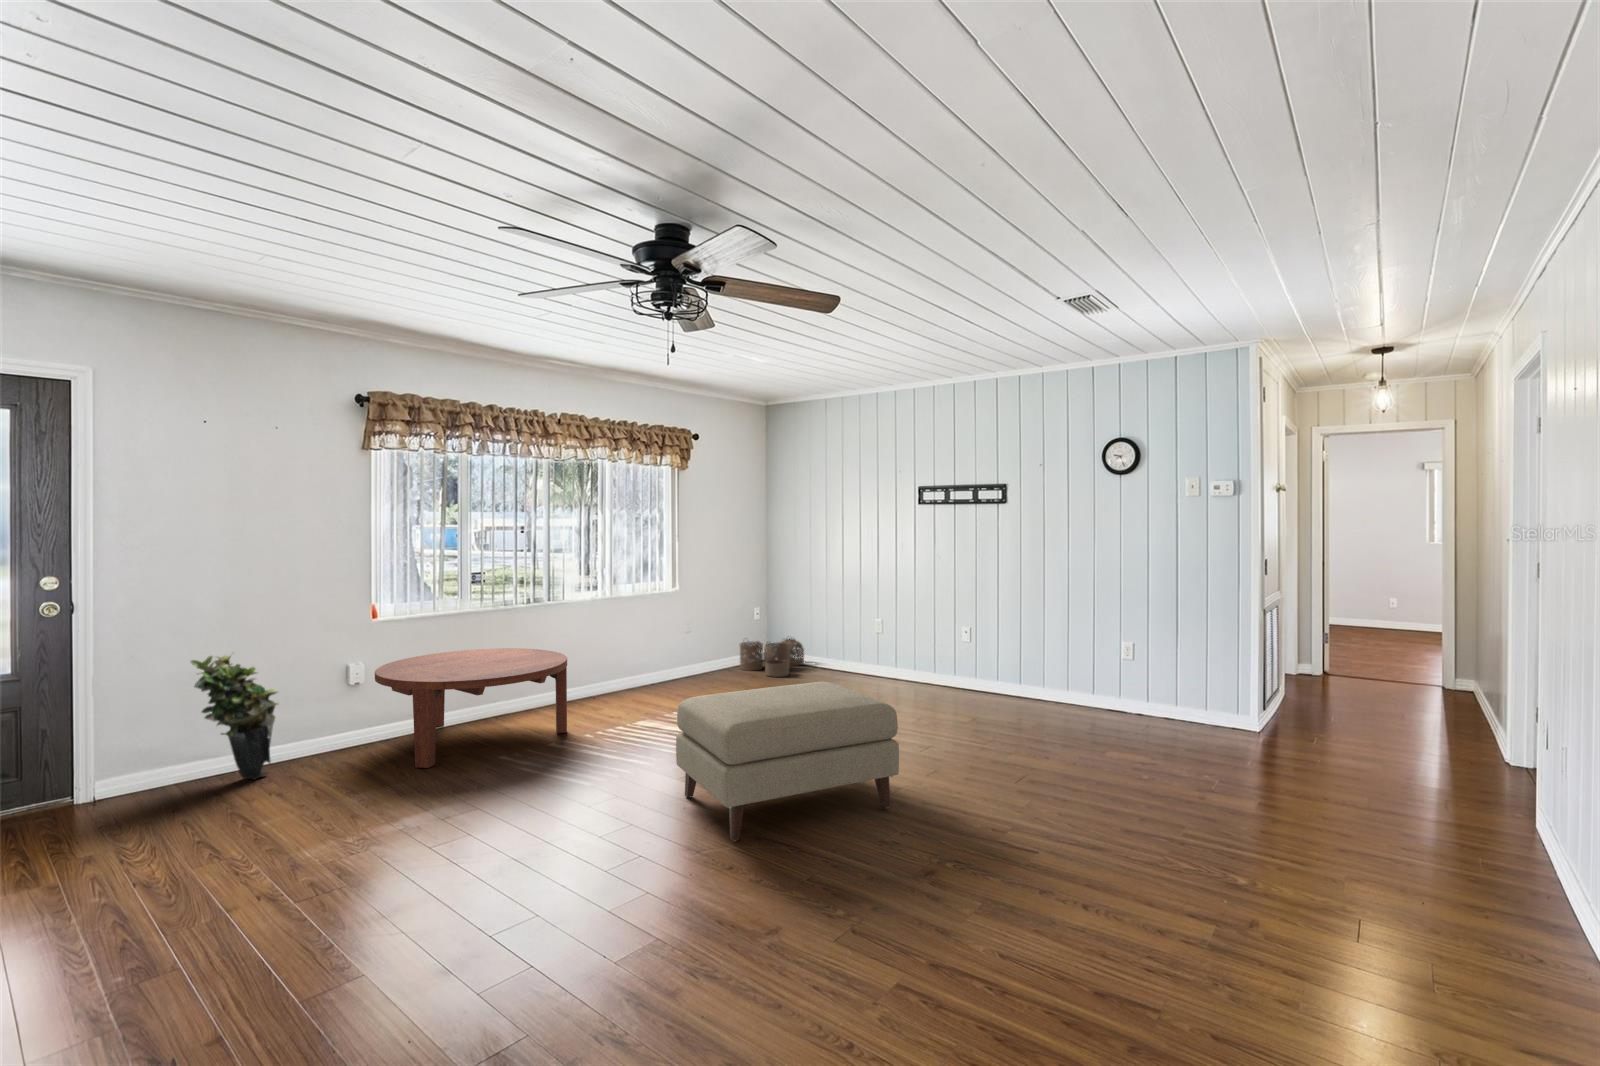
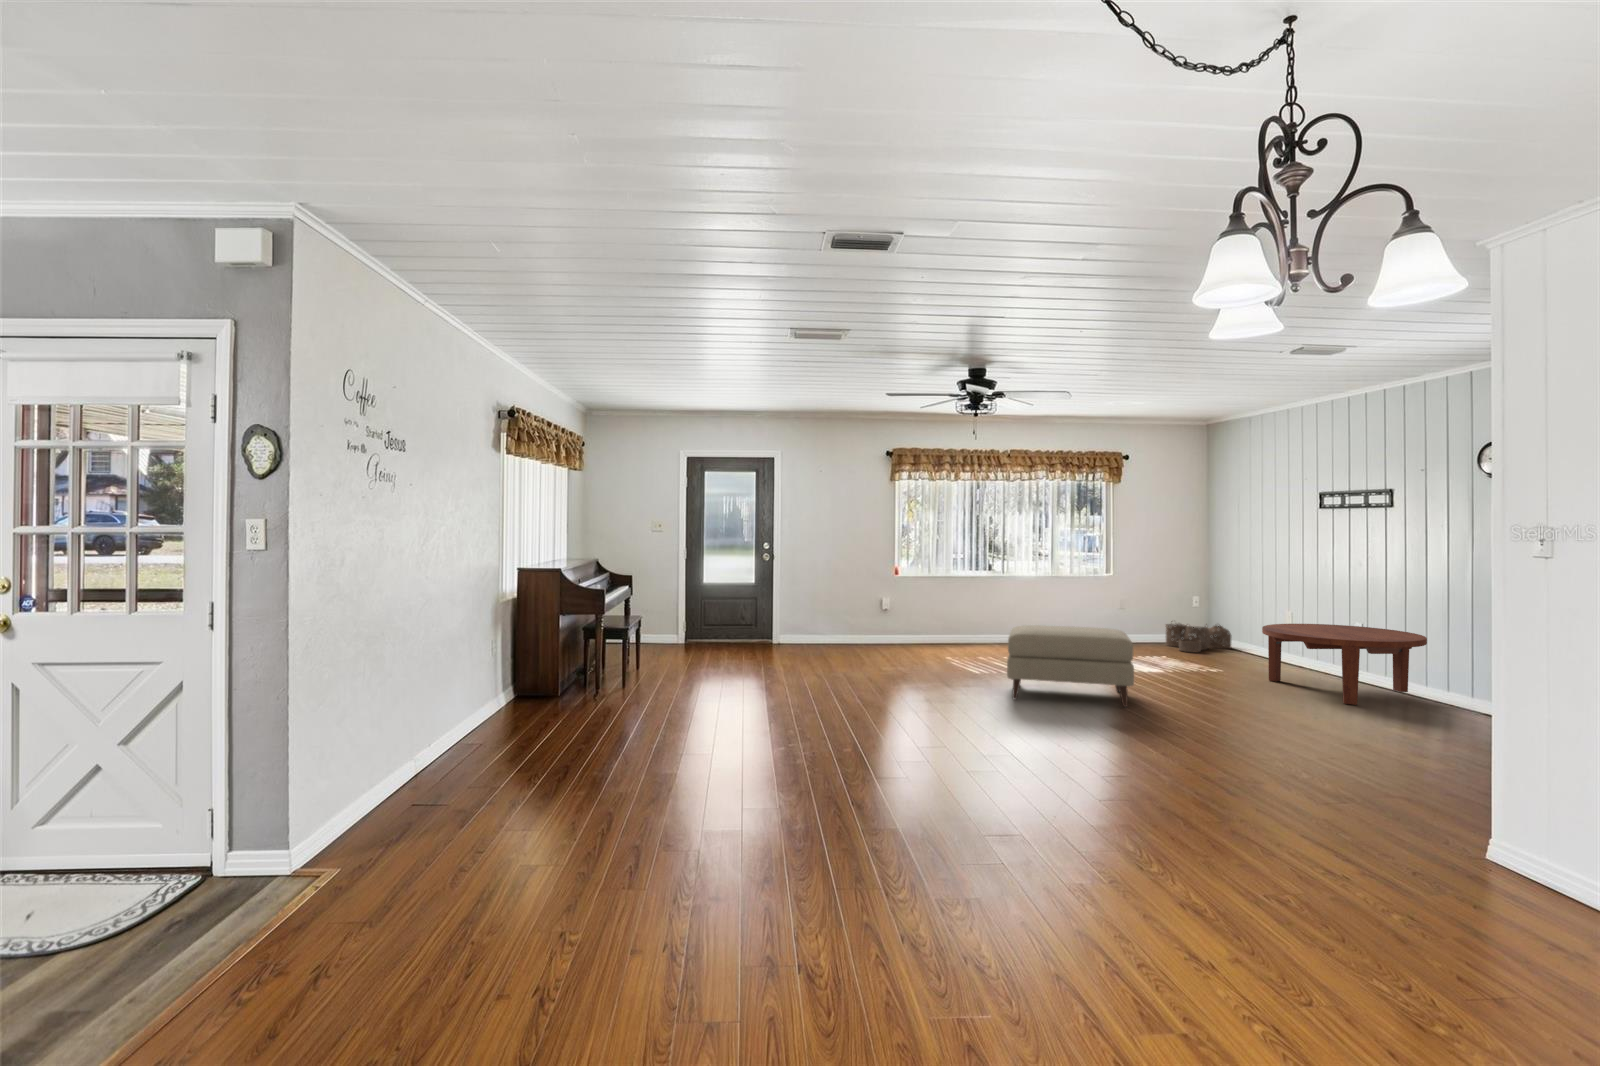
coffee table: present [375,648,567,768] -> present [1262,624,1427,705]
potted plant: present [190,655,279,779] -> none [811,586,846,649]

